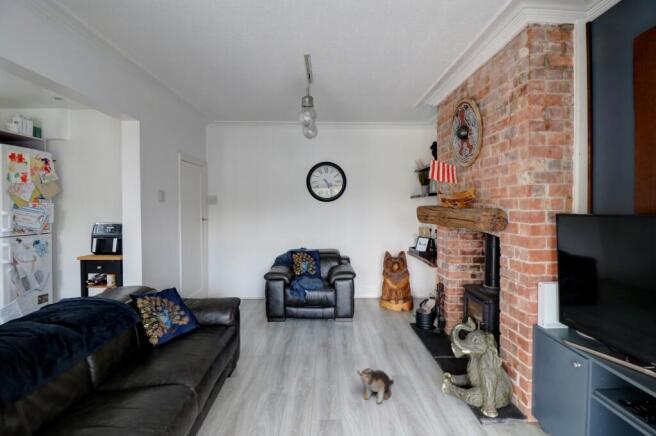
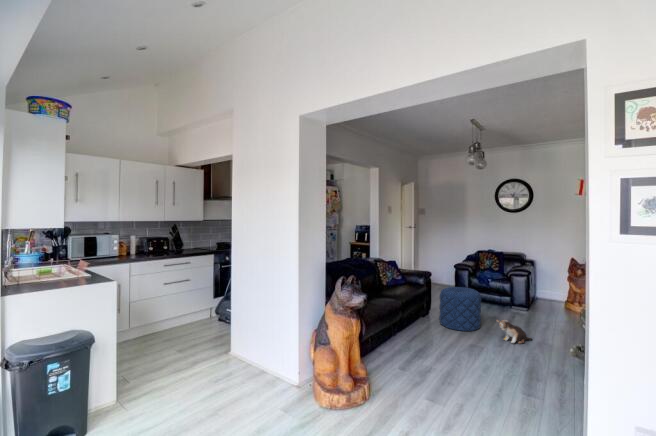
pouf: none [259,317,323,400] -> present [439,287,481,331]

